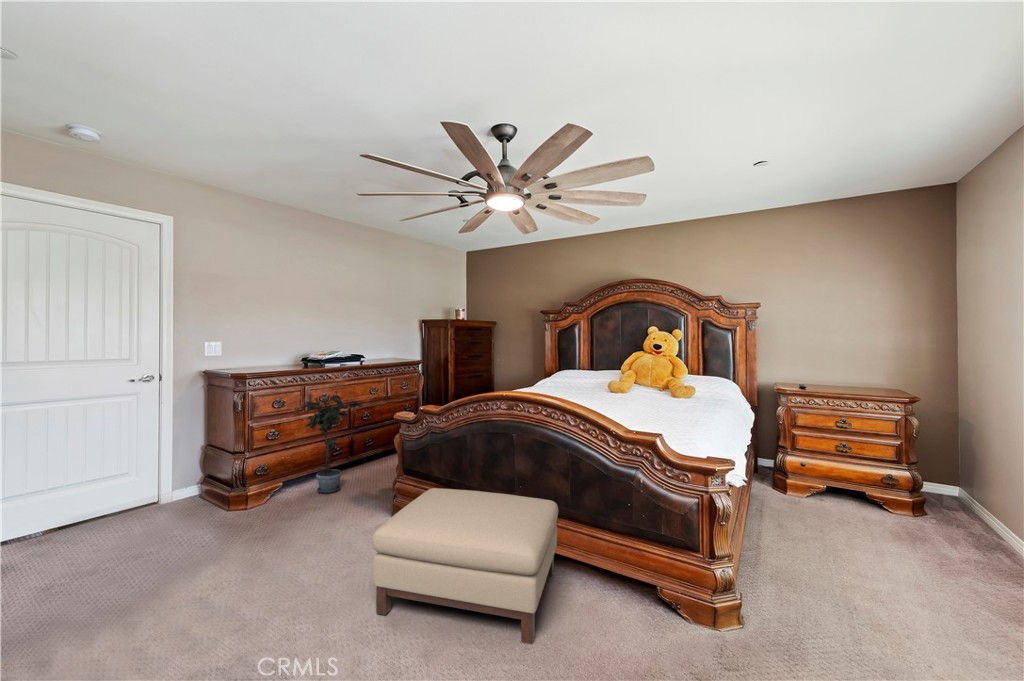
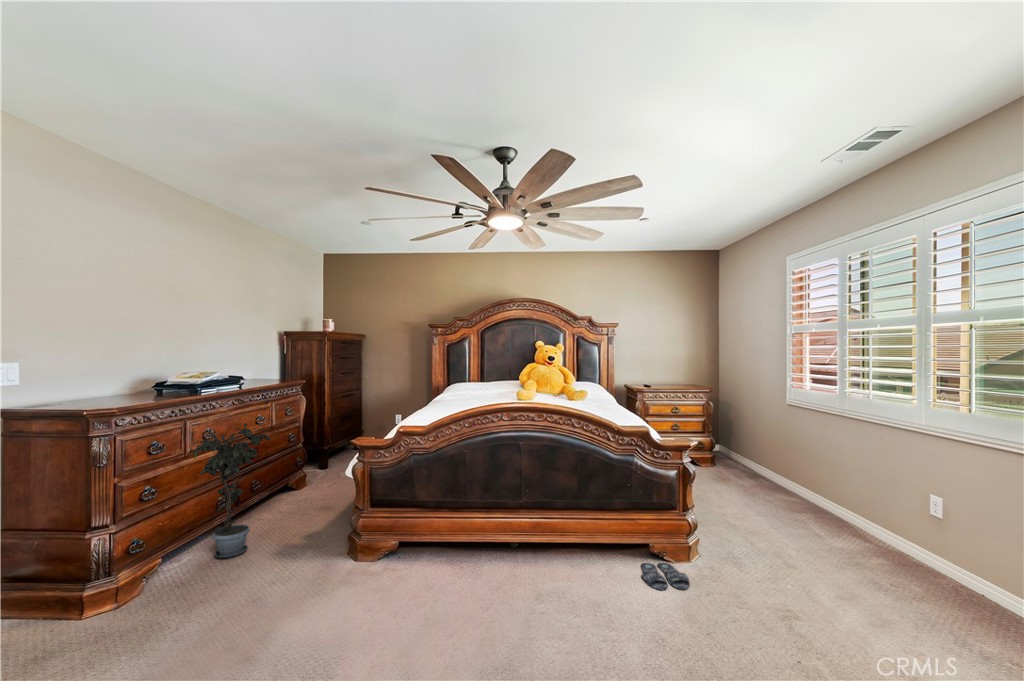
ottoman: present [372,488,558,643] -> none [436,497,610,645]
slippers: none [618,605,681,656] -> present [641,563,690,590]

